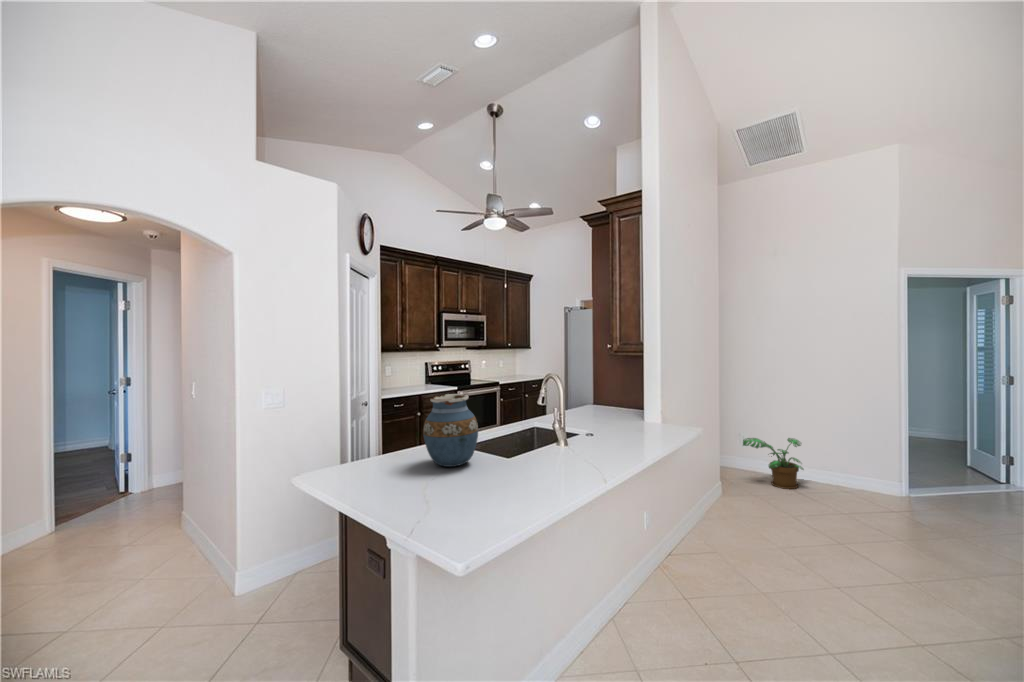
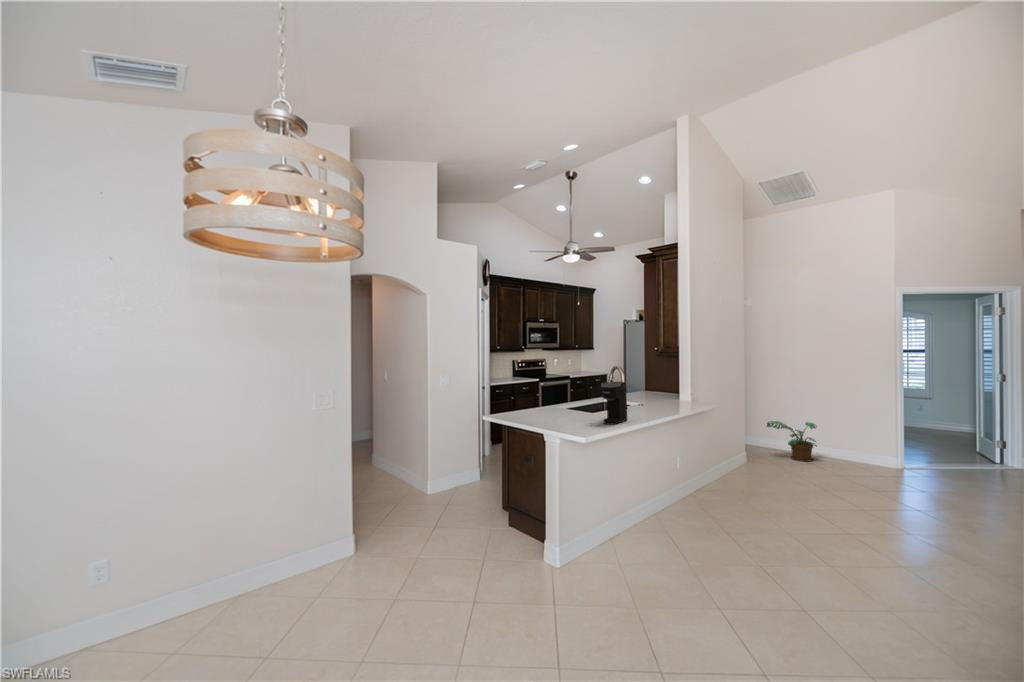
vase: present [423,394,478,467] -> none [540,377,573,419]
coffee maker: none [523,401,567,477] -> present [601,382,627,425]

